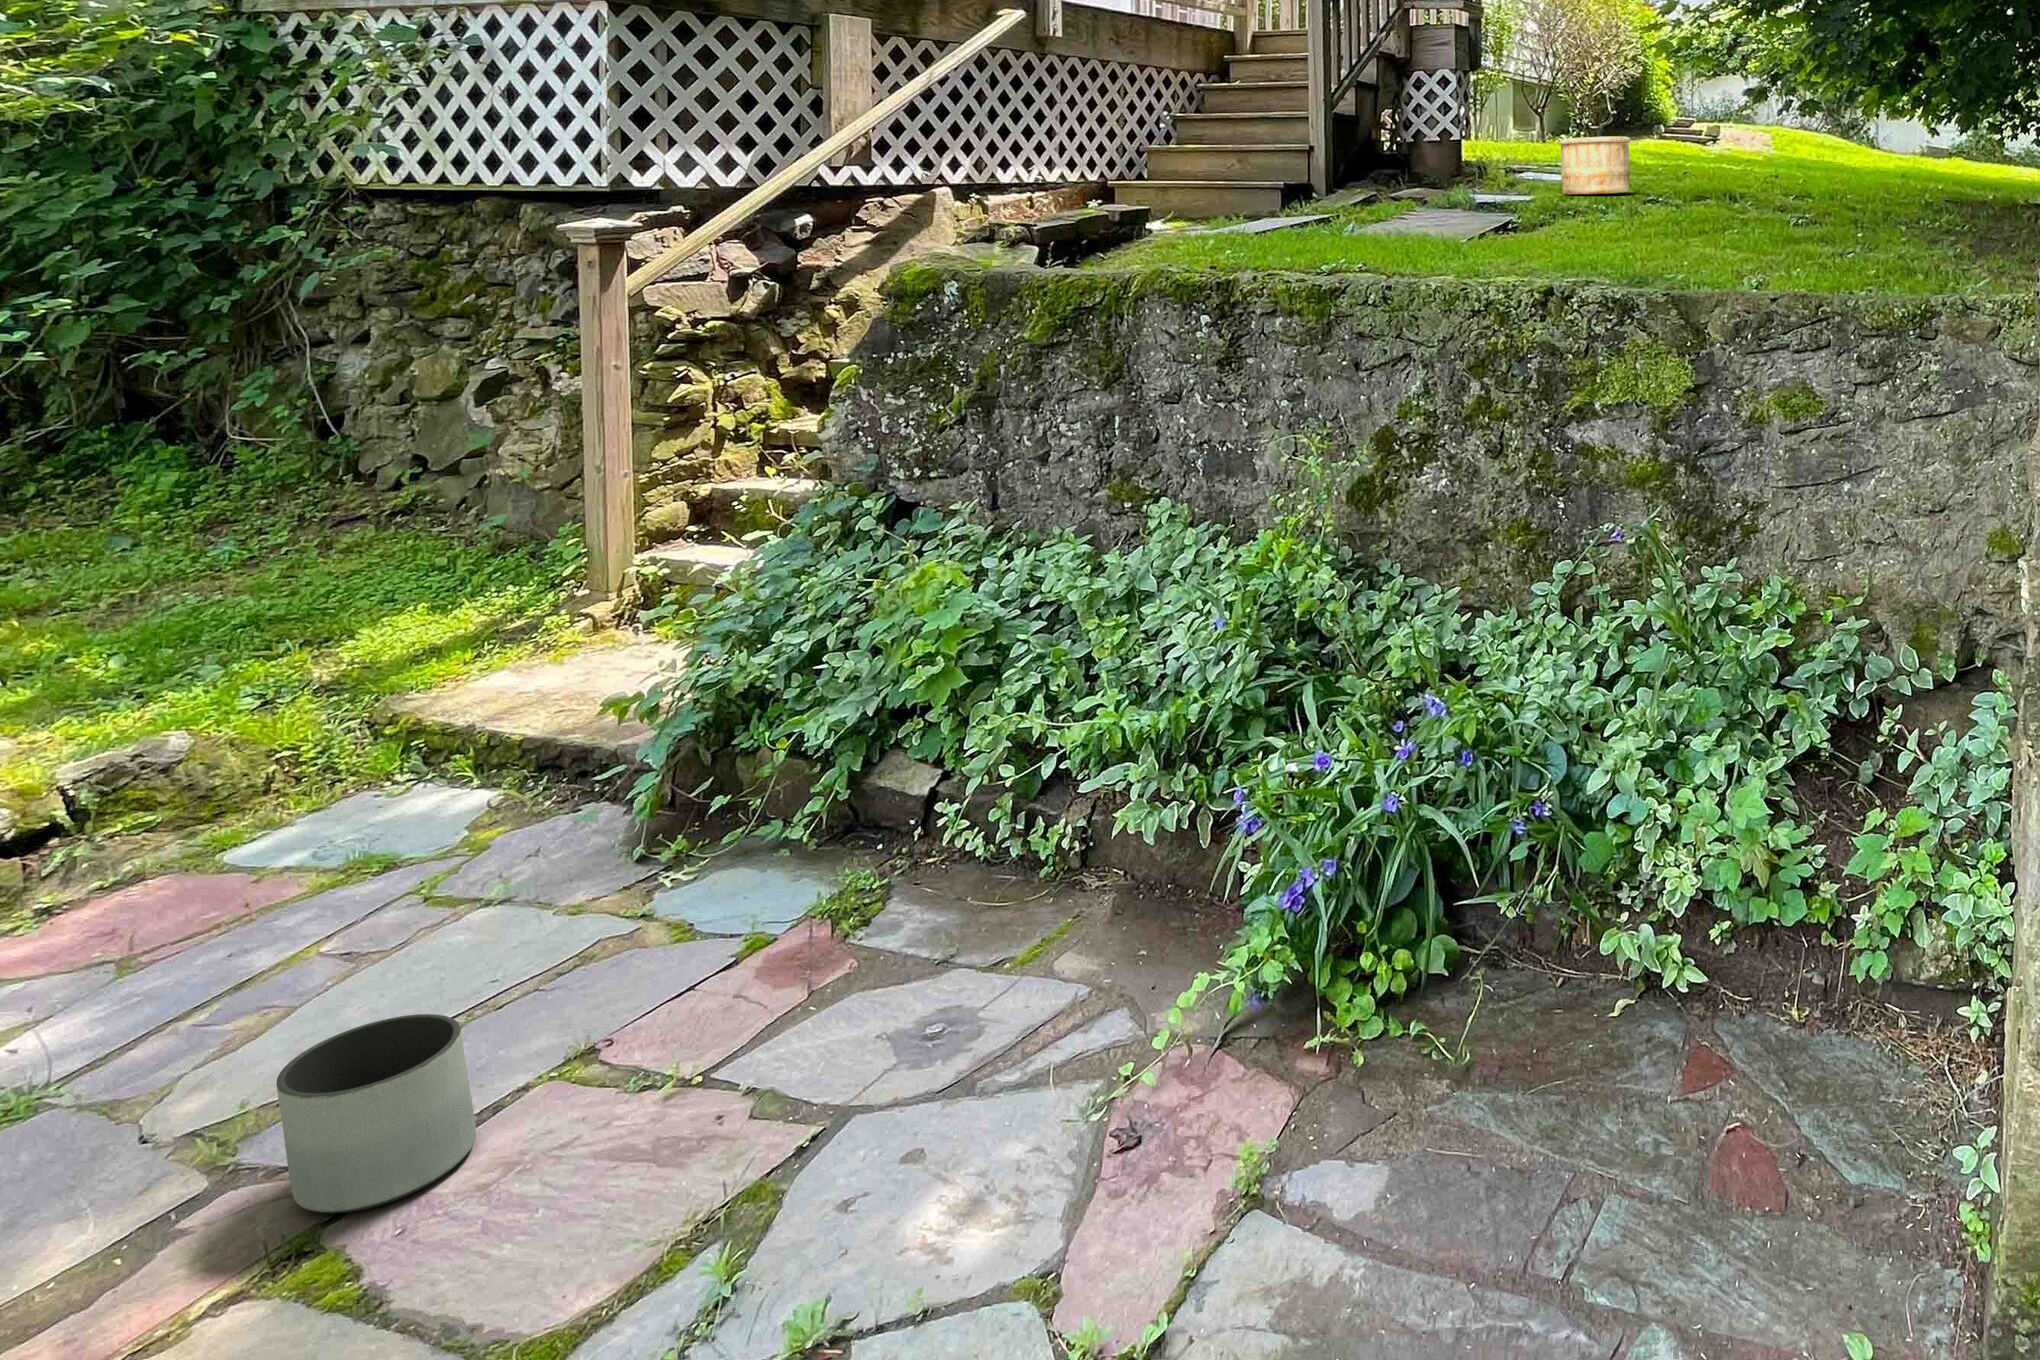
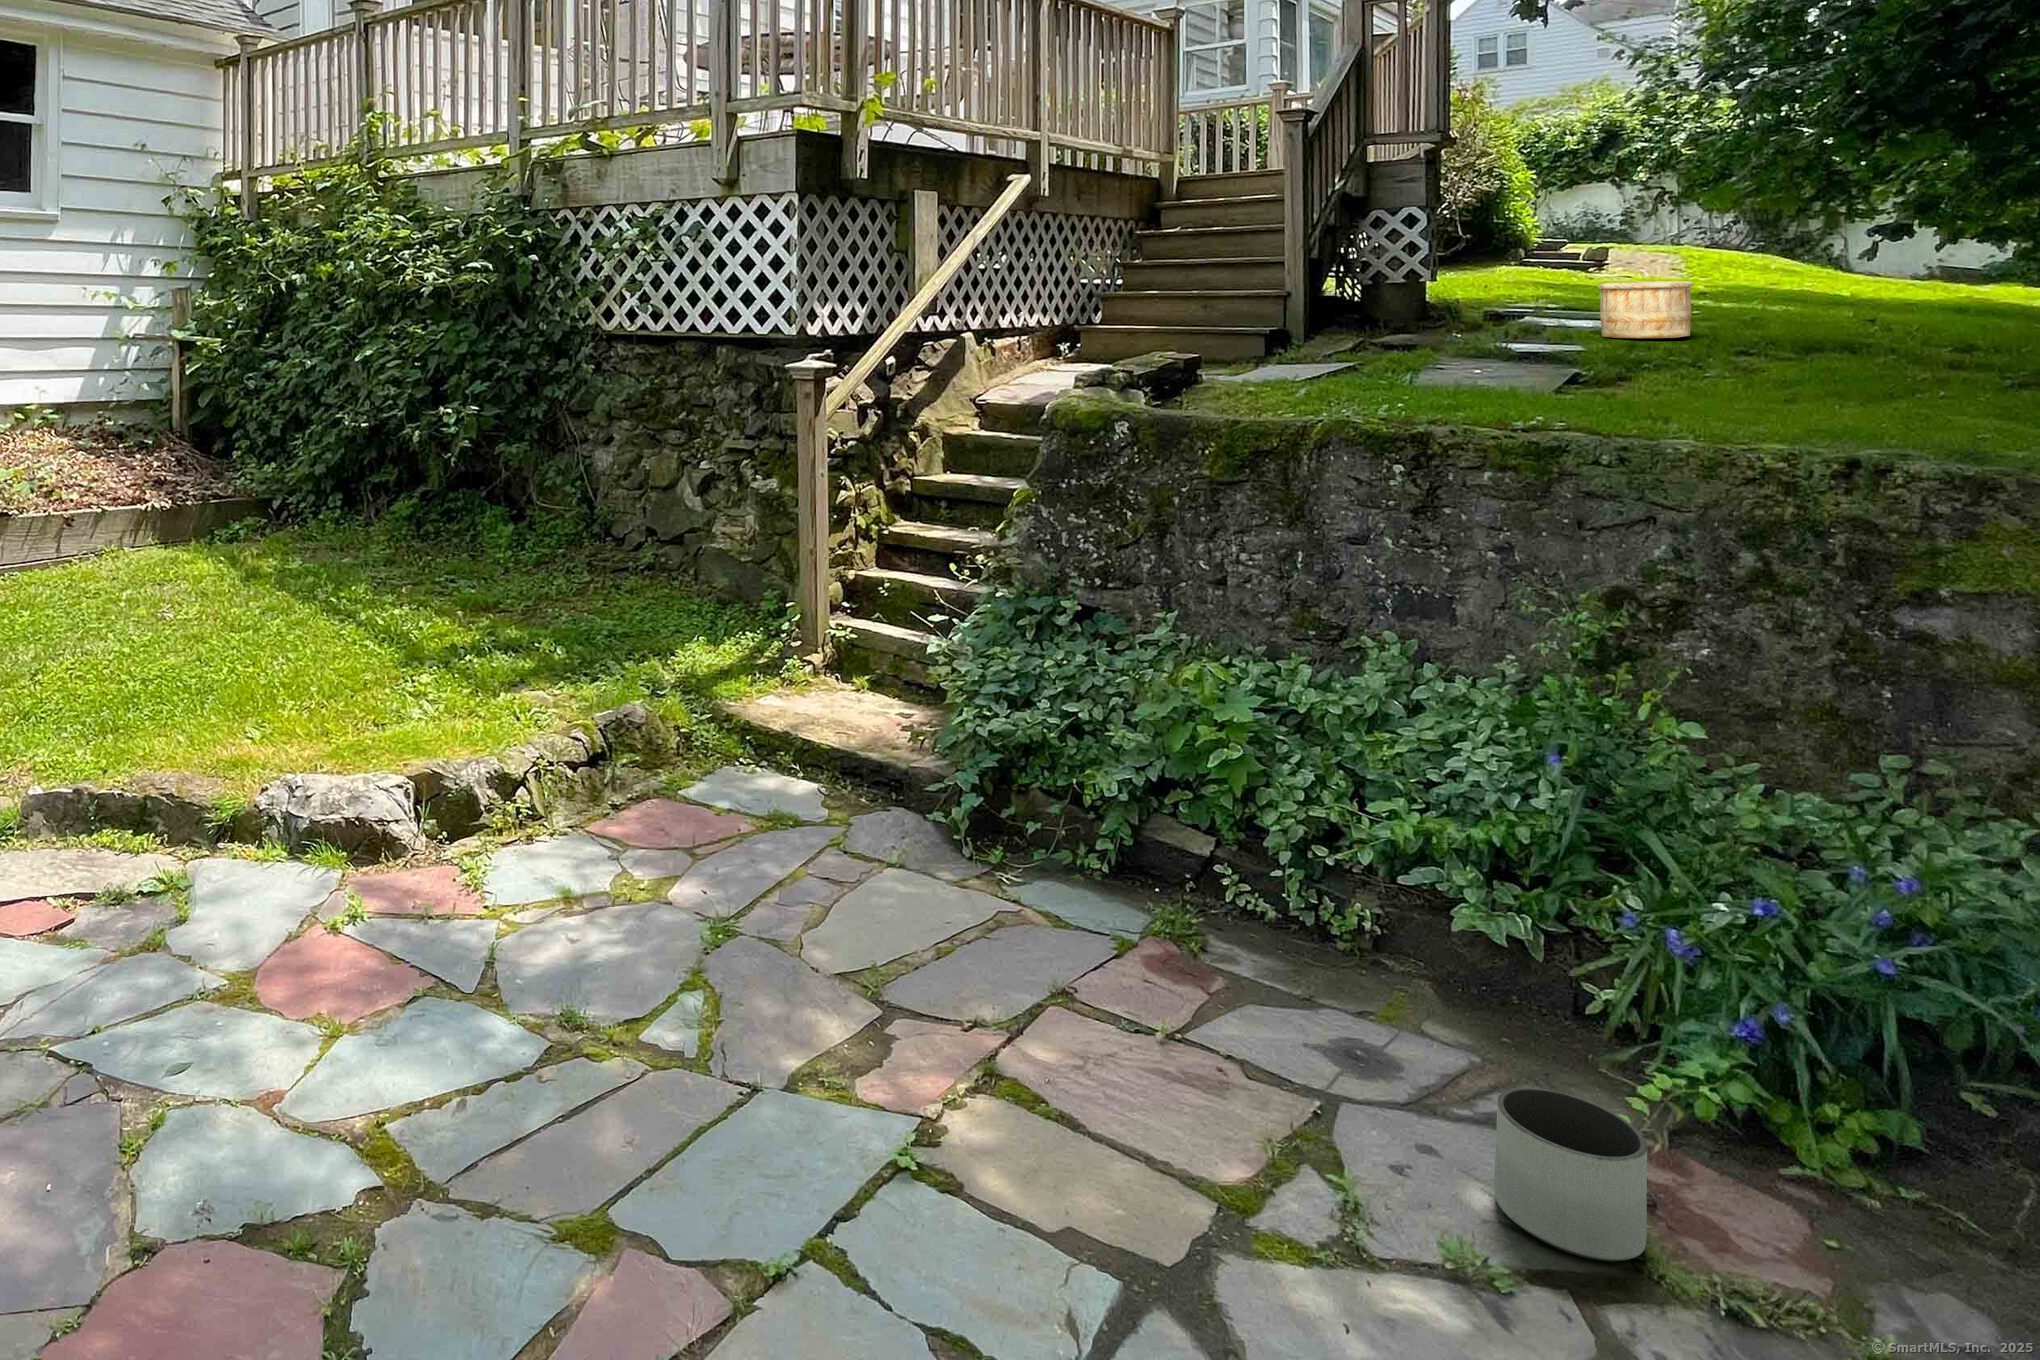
planter: present [277,1014,476,1213] -> present [1494,1087,1647,1261]

